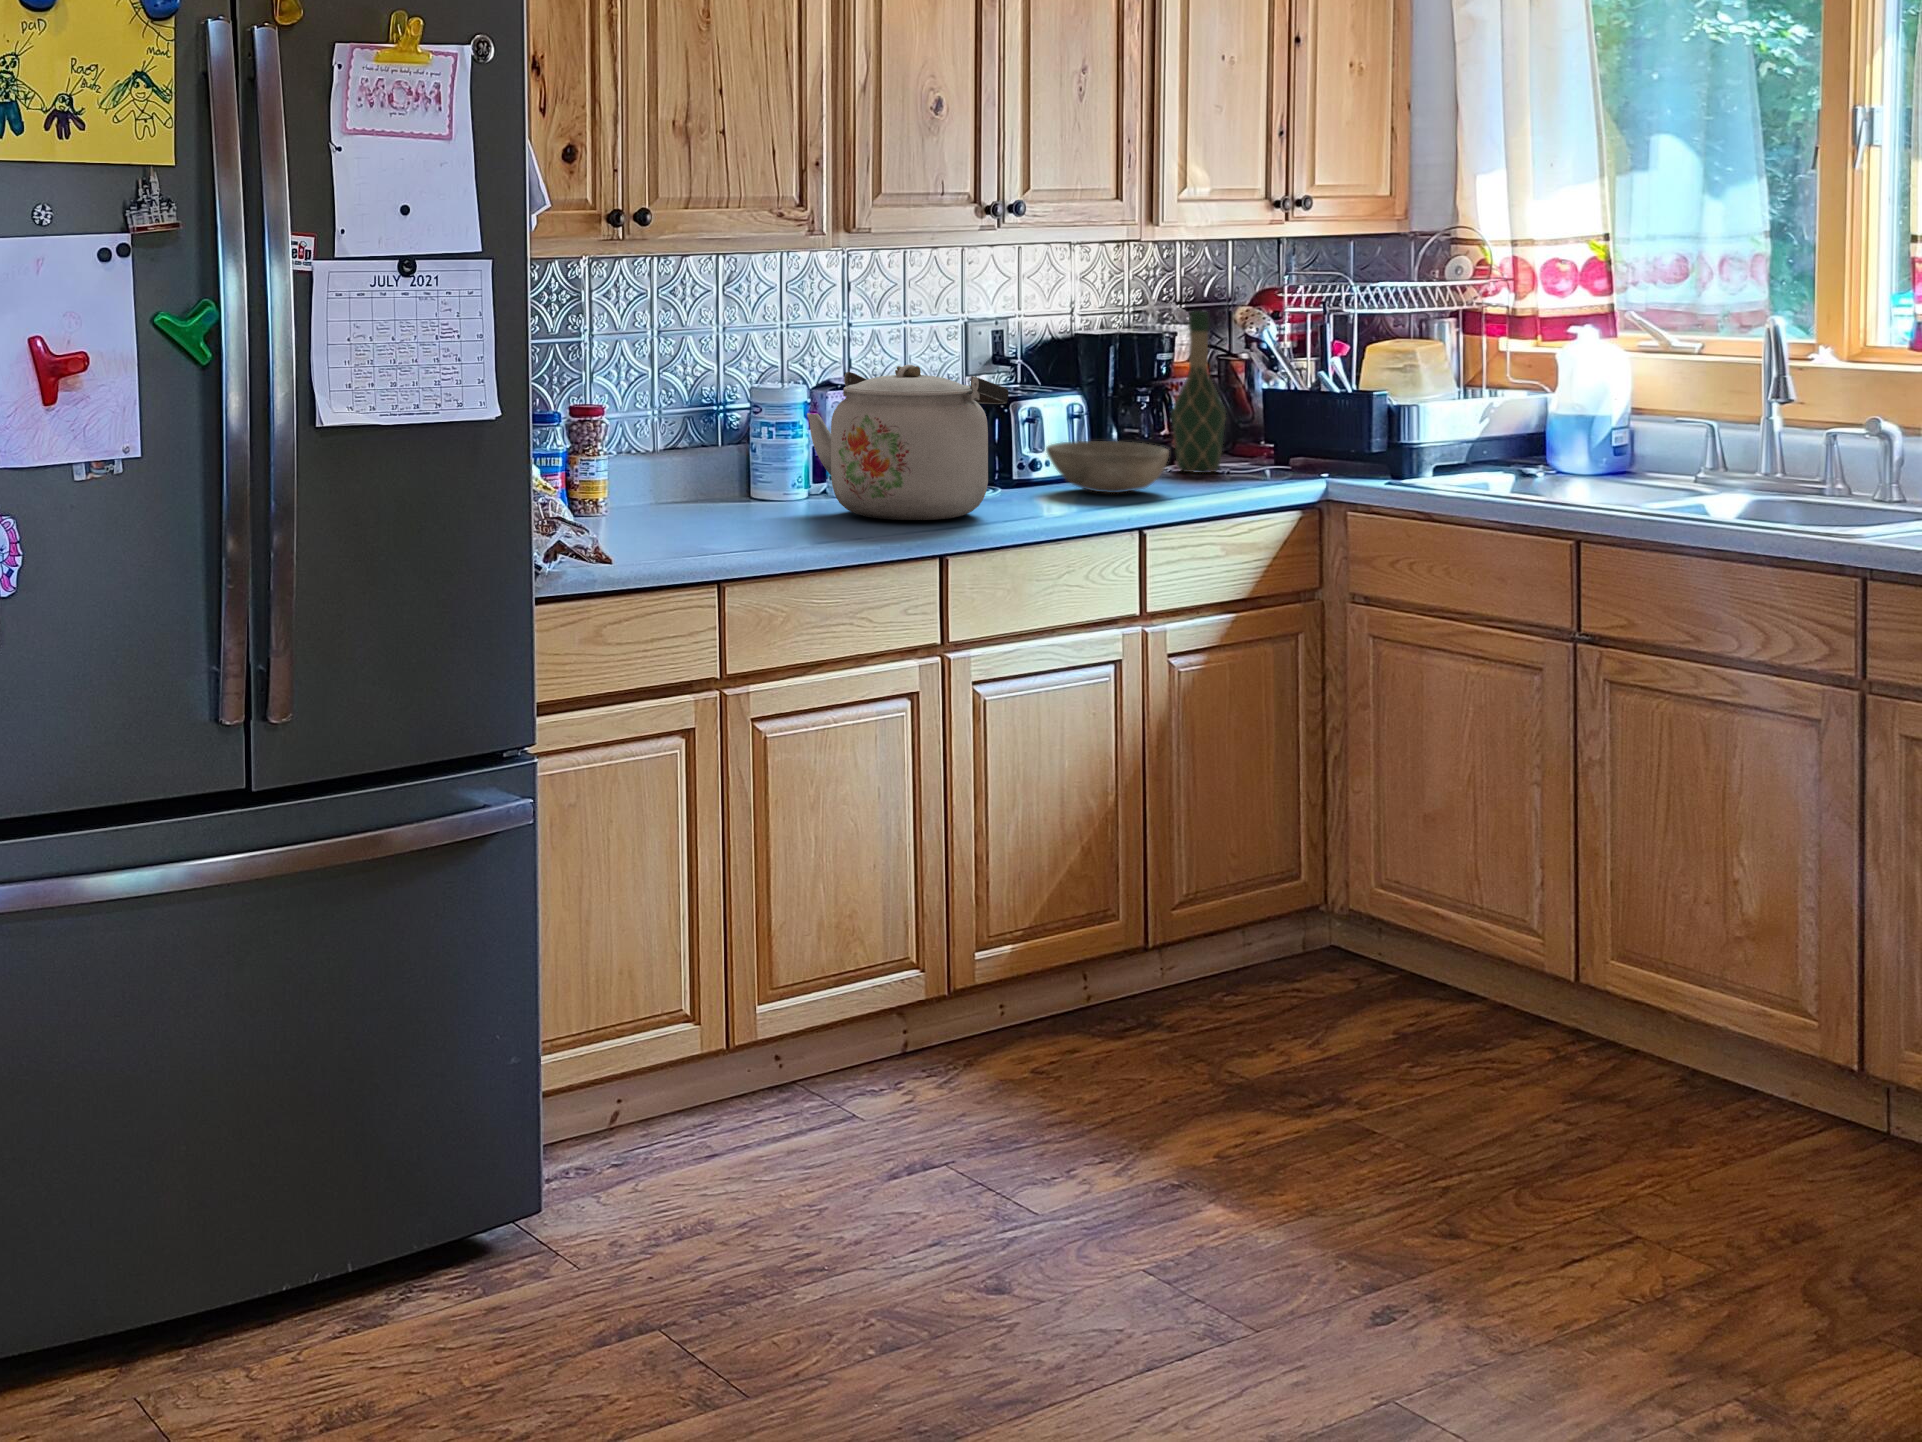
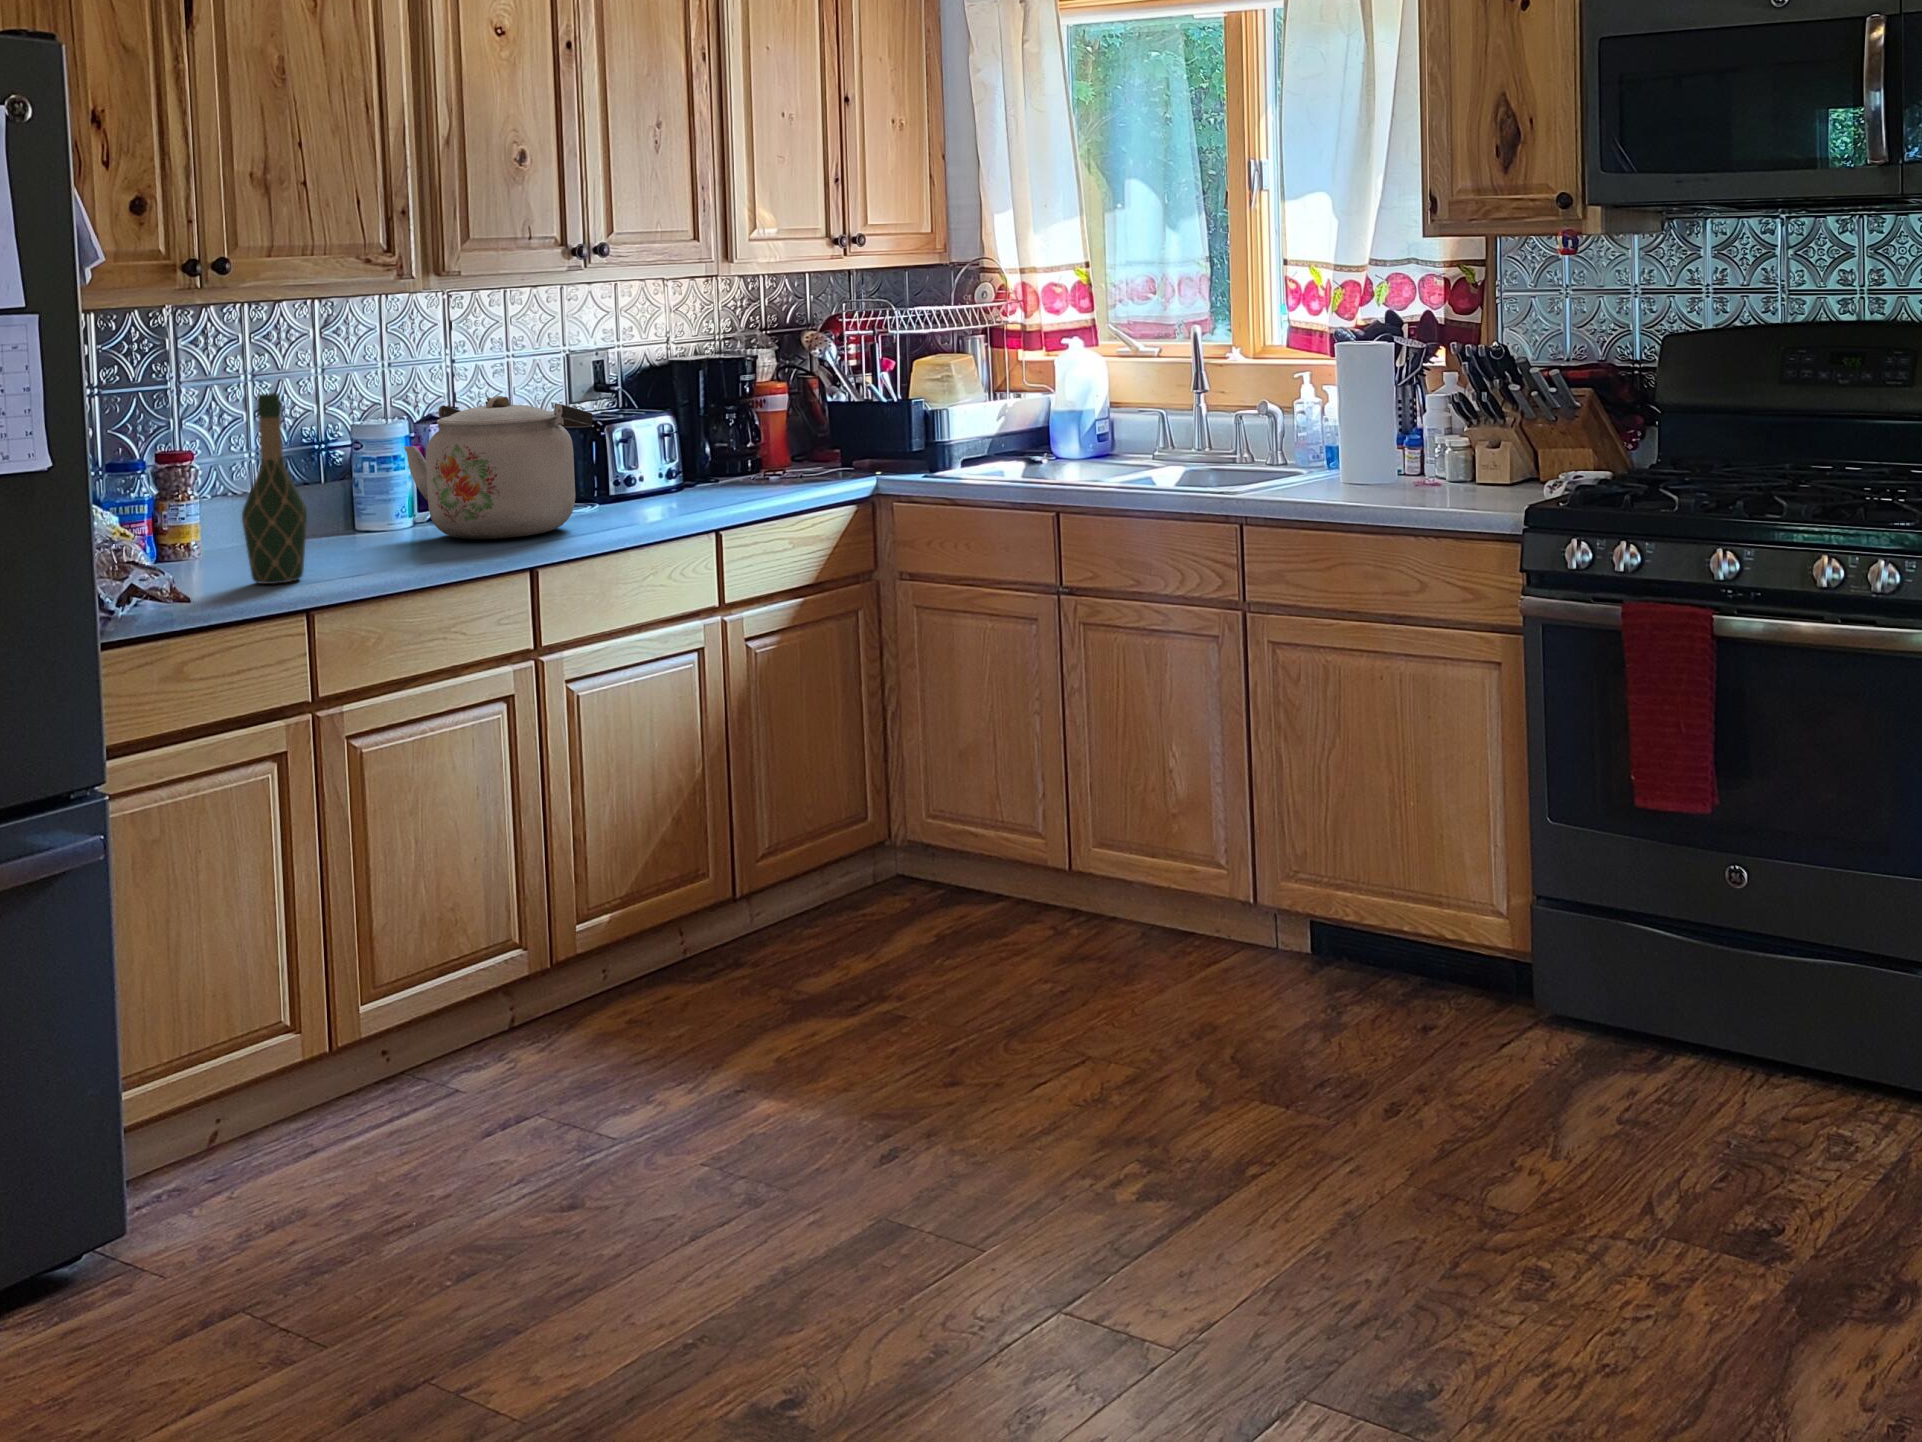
wine bottle: present [1171,311,1226,473] -> present [242,393,307,584]
bowl: present [1046,441,1169,493] -> none [636,454,742,500]

